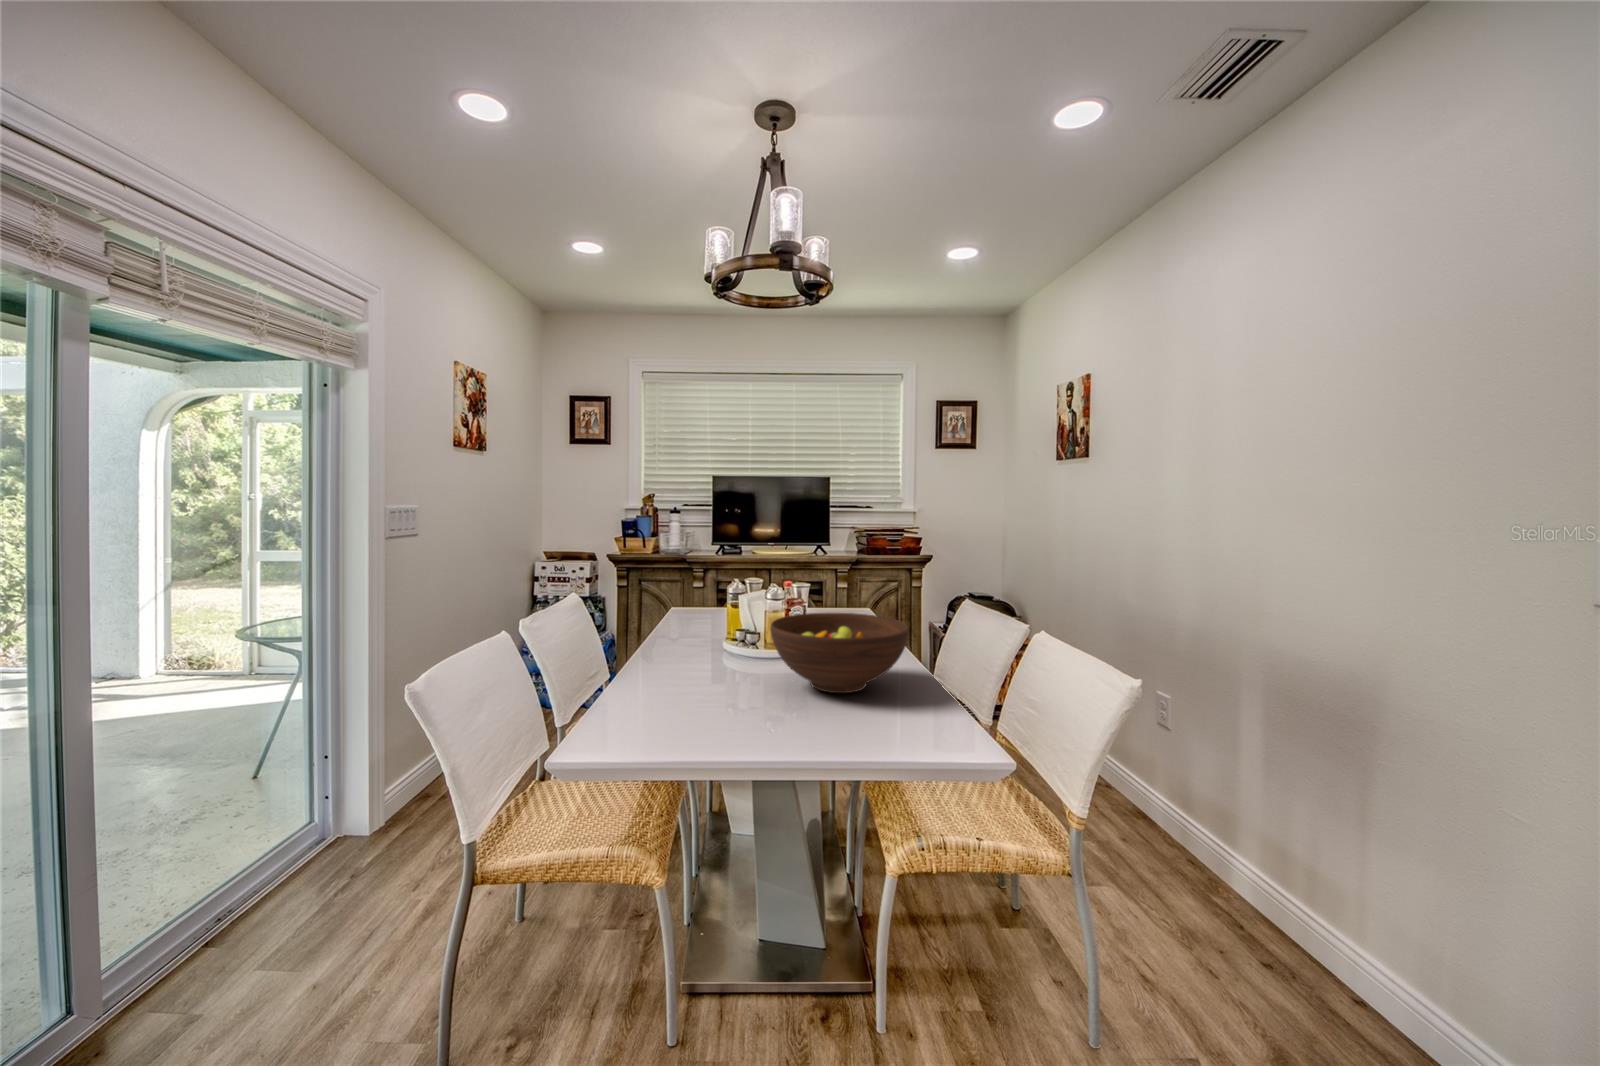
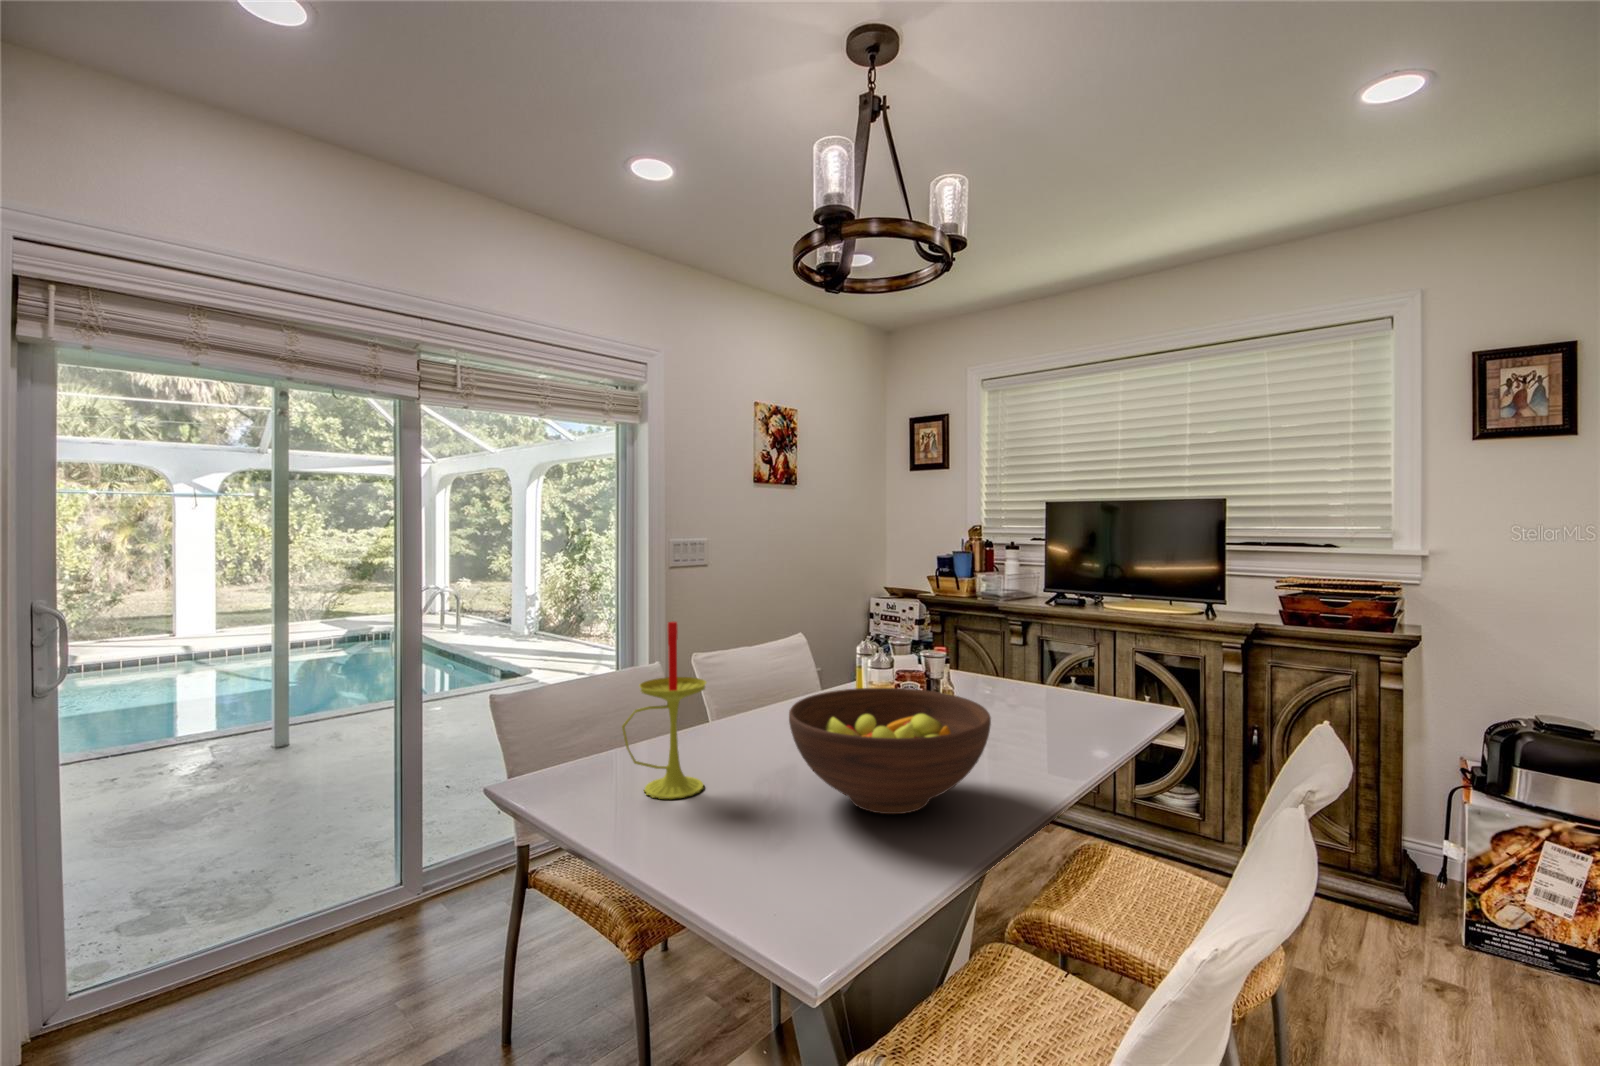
candle: none [661,569,718,719] -> present [622,622,706,799]

